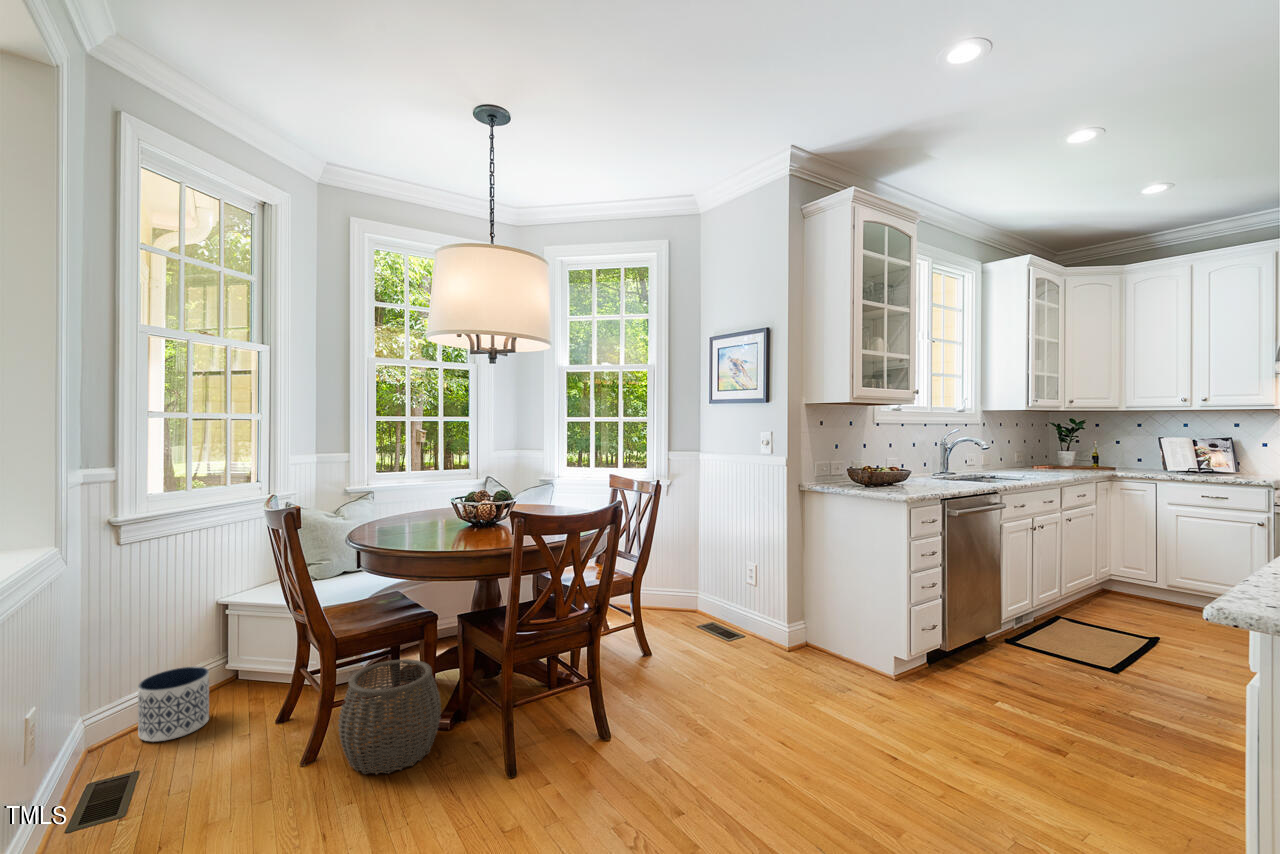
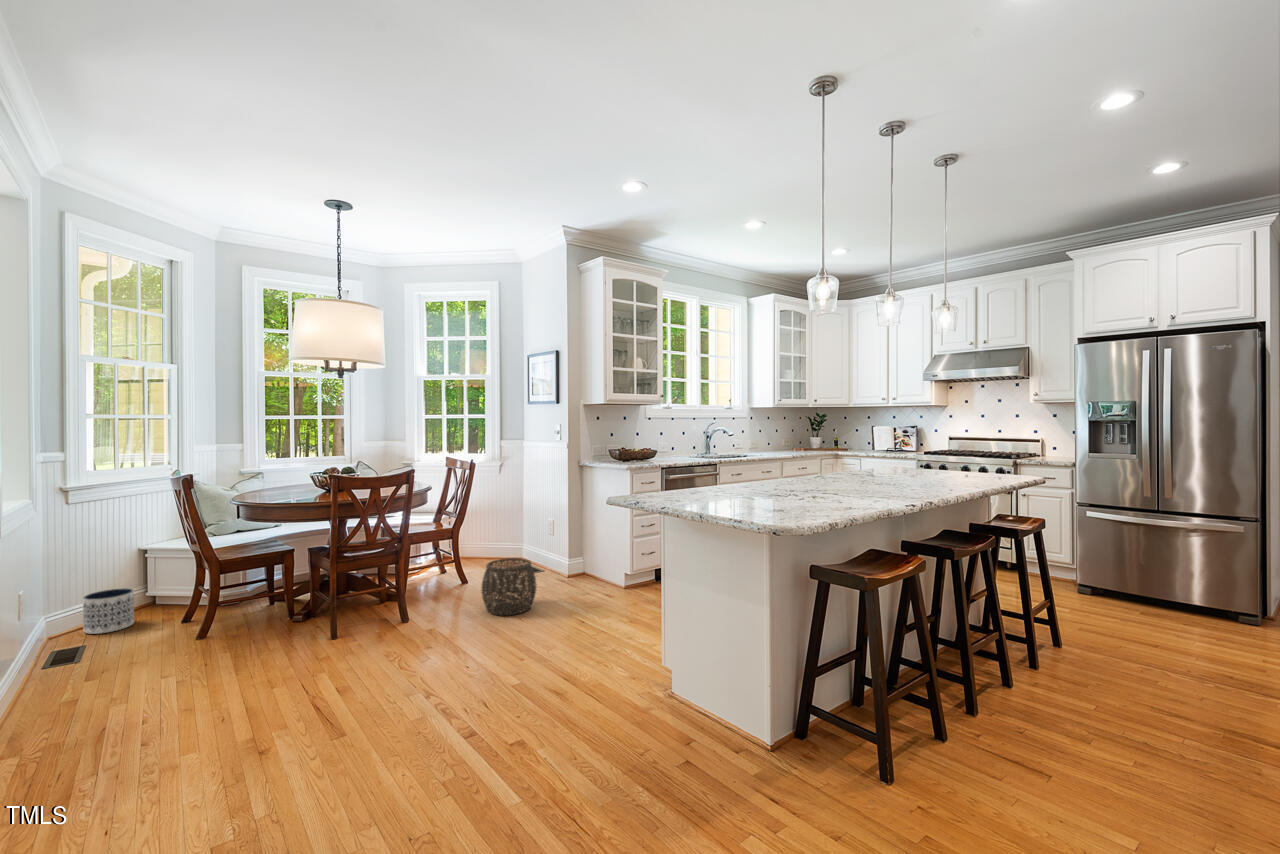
woven basket: present [338,659,441,774] -> present [481,558,536,615]

